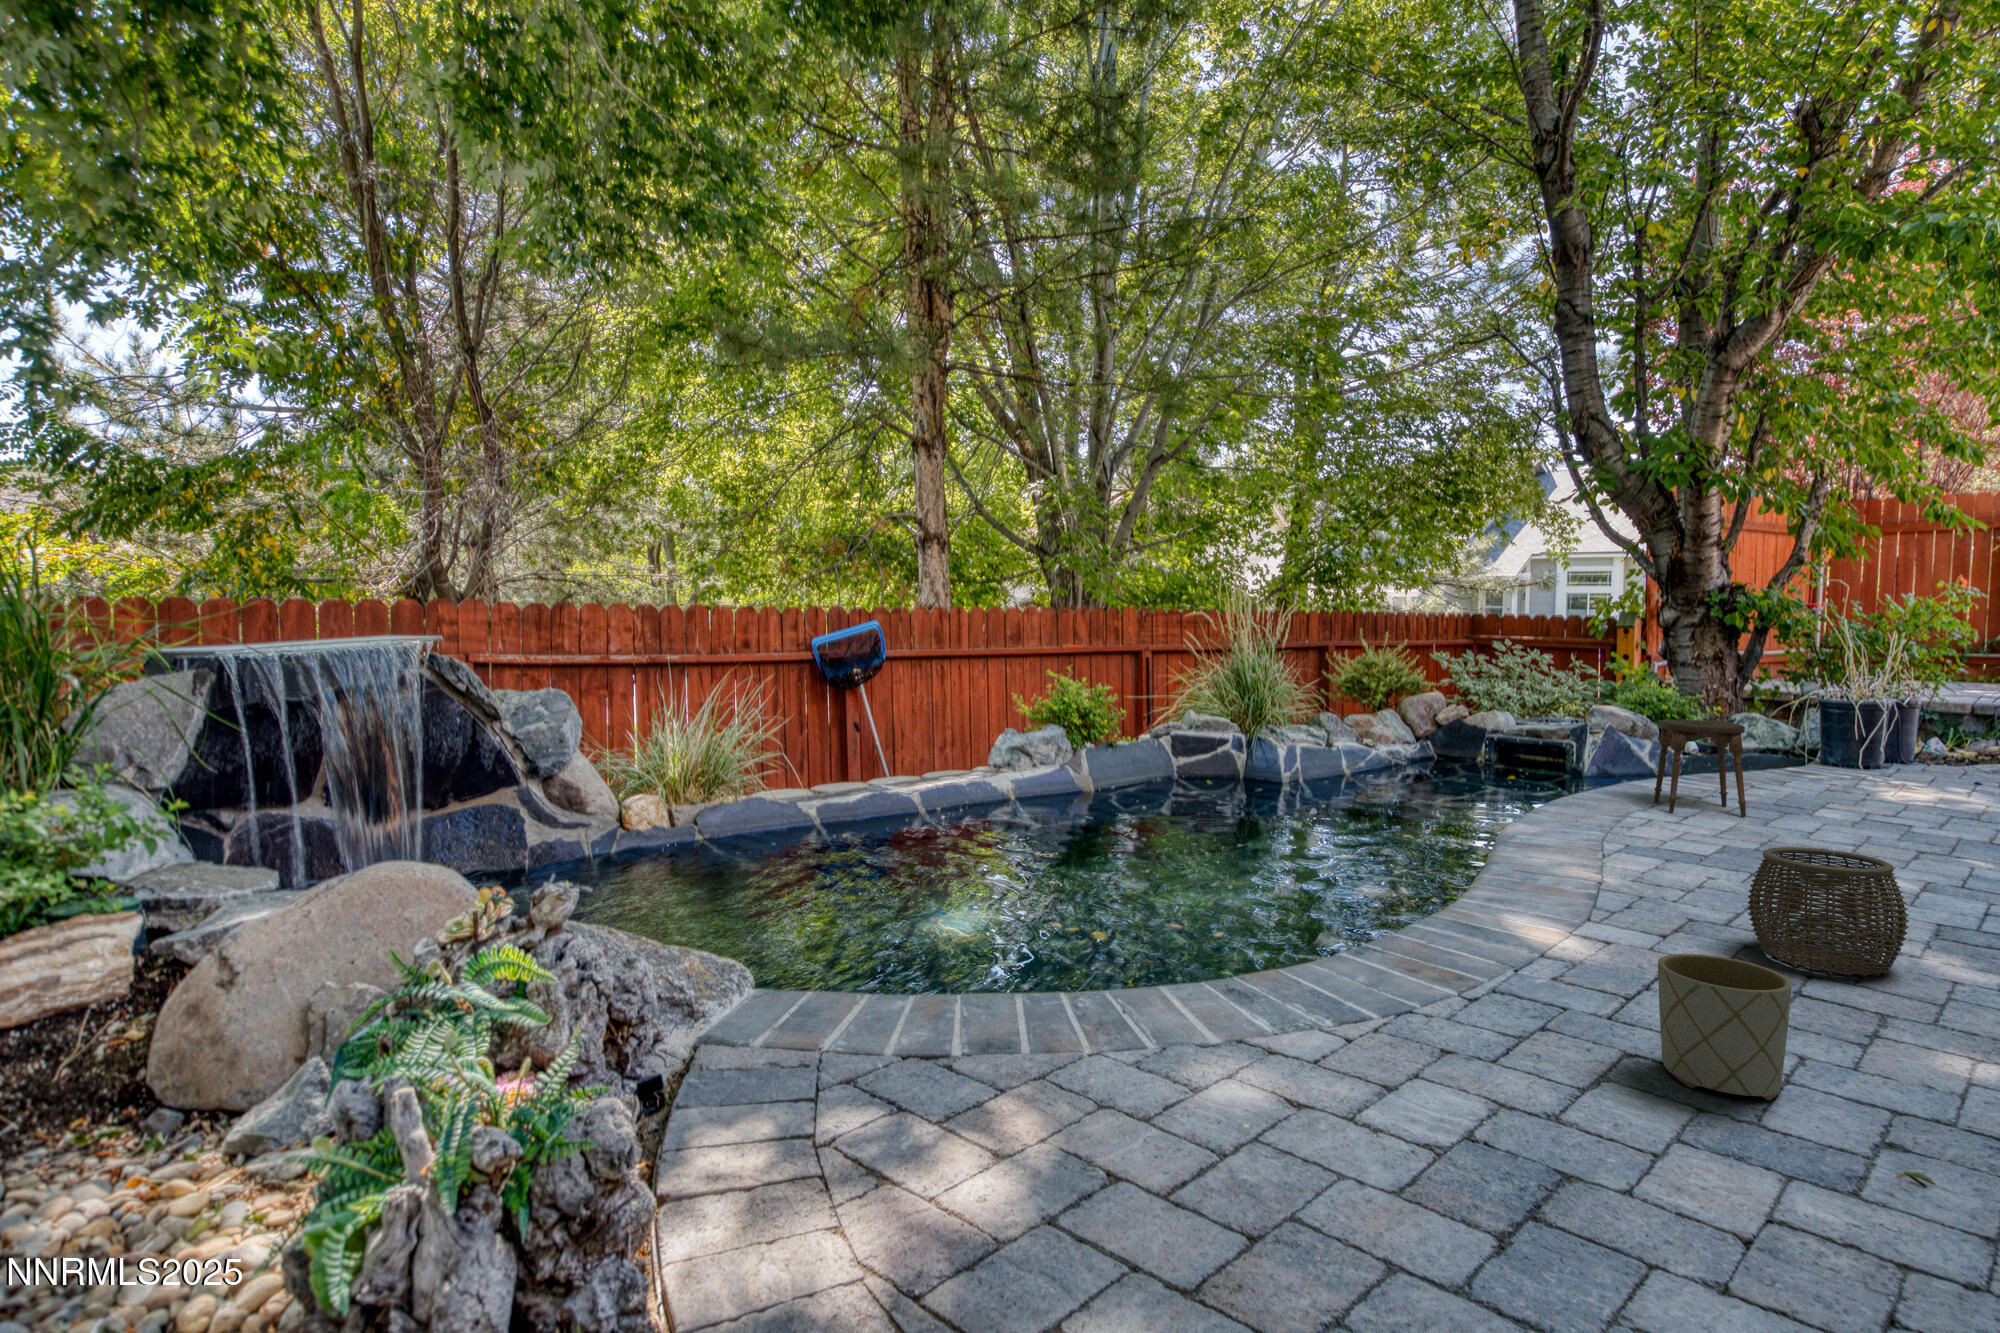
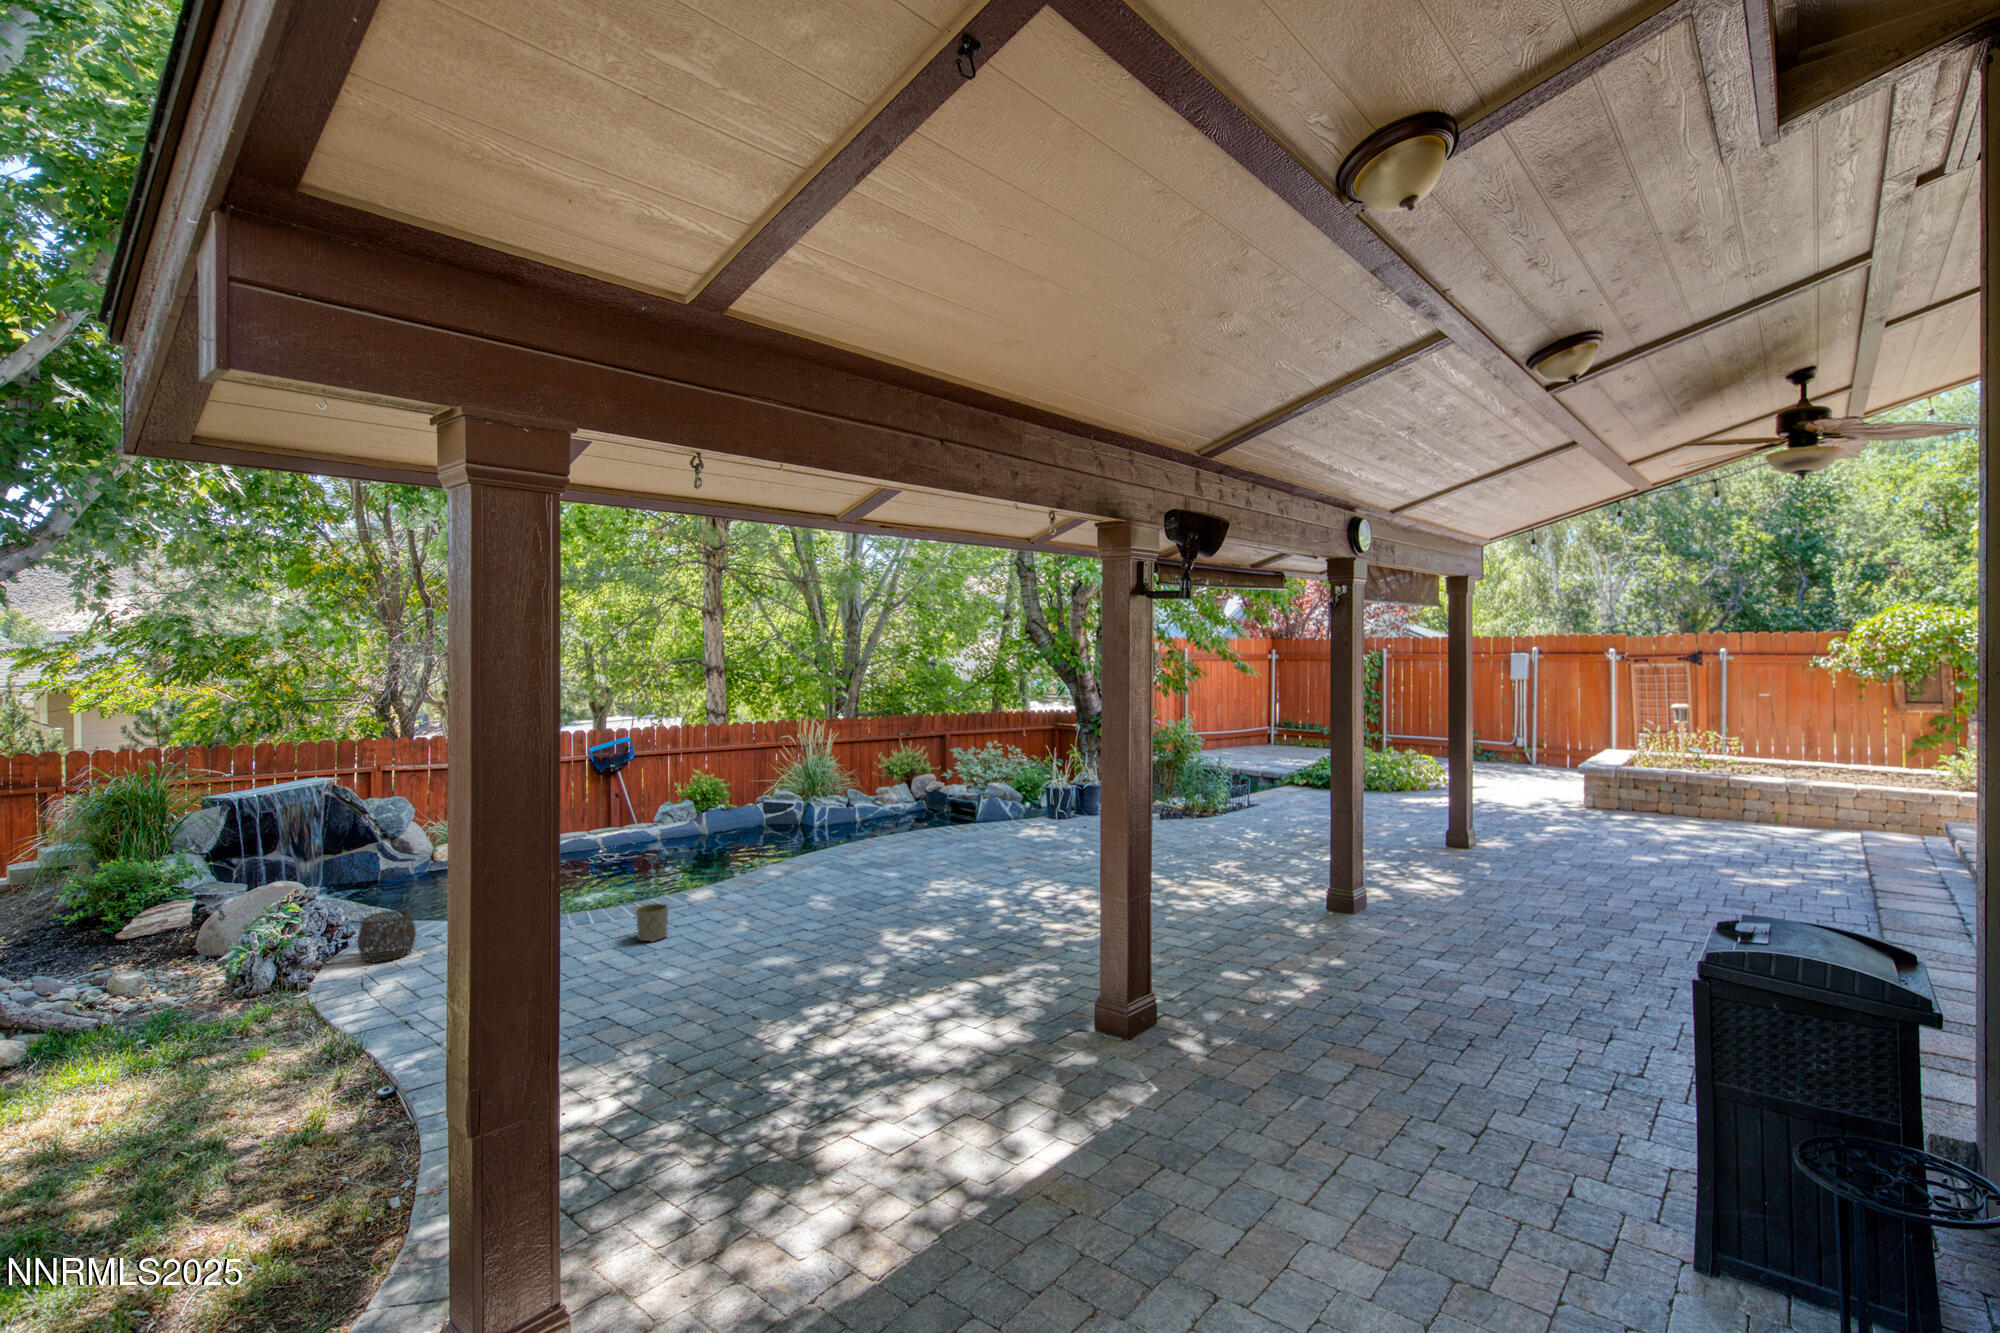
stool: present [1654,719,1746,817] -> none [915,802,951,848]
woven basket: present [1747,847,1909,977] -> present [357,910,416,962]

